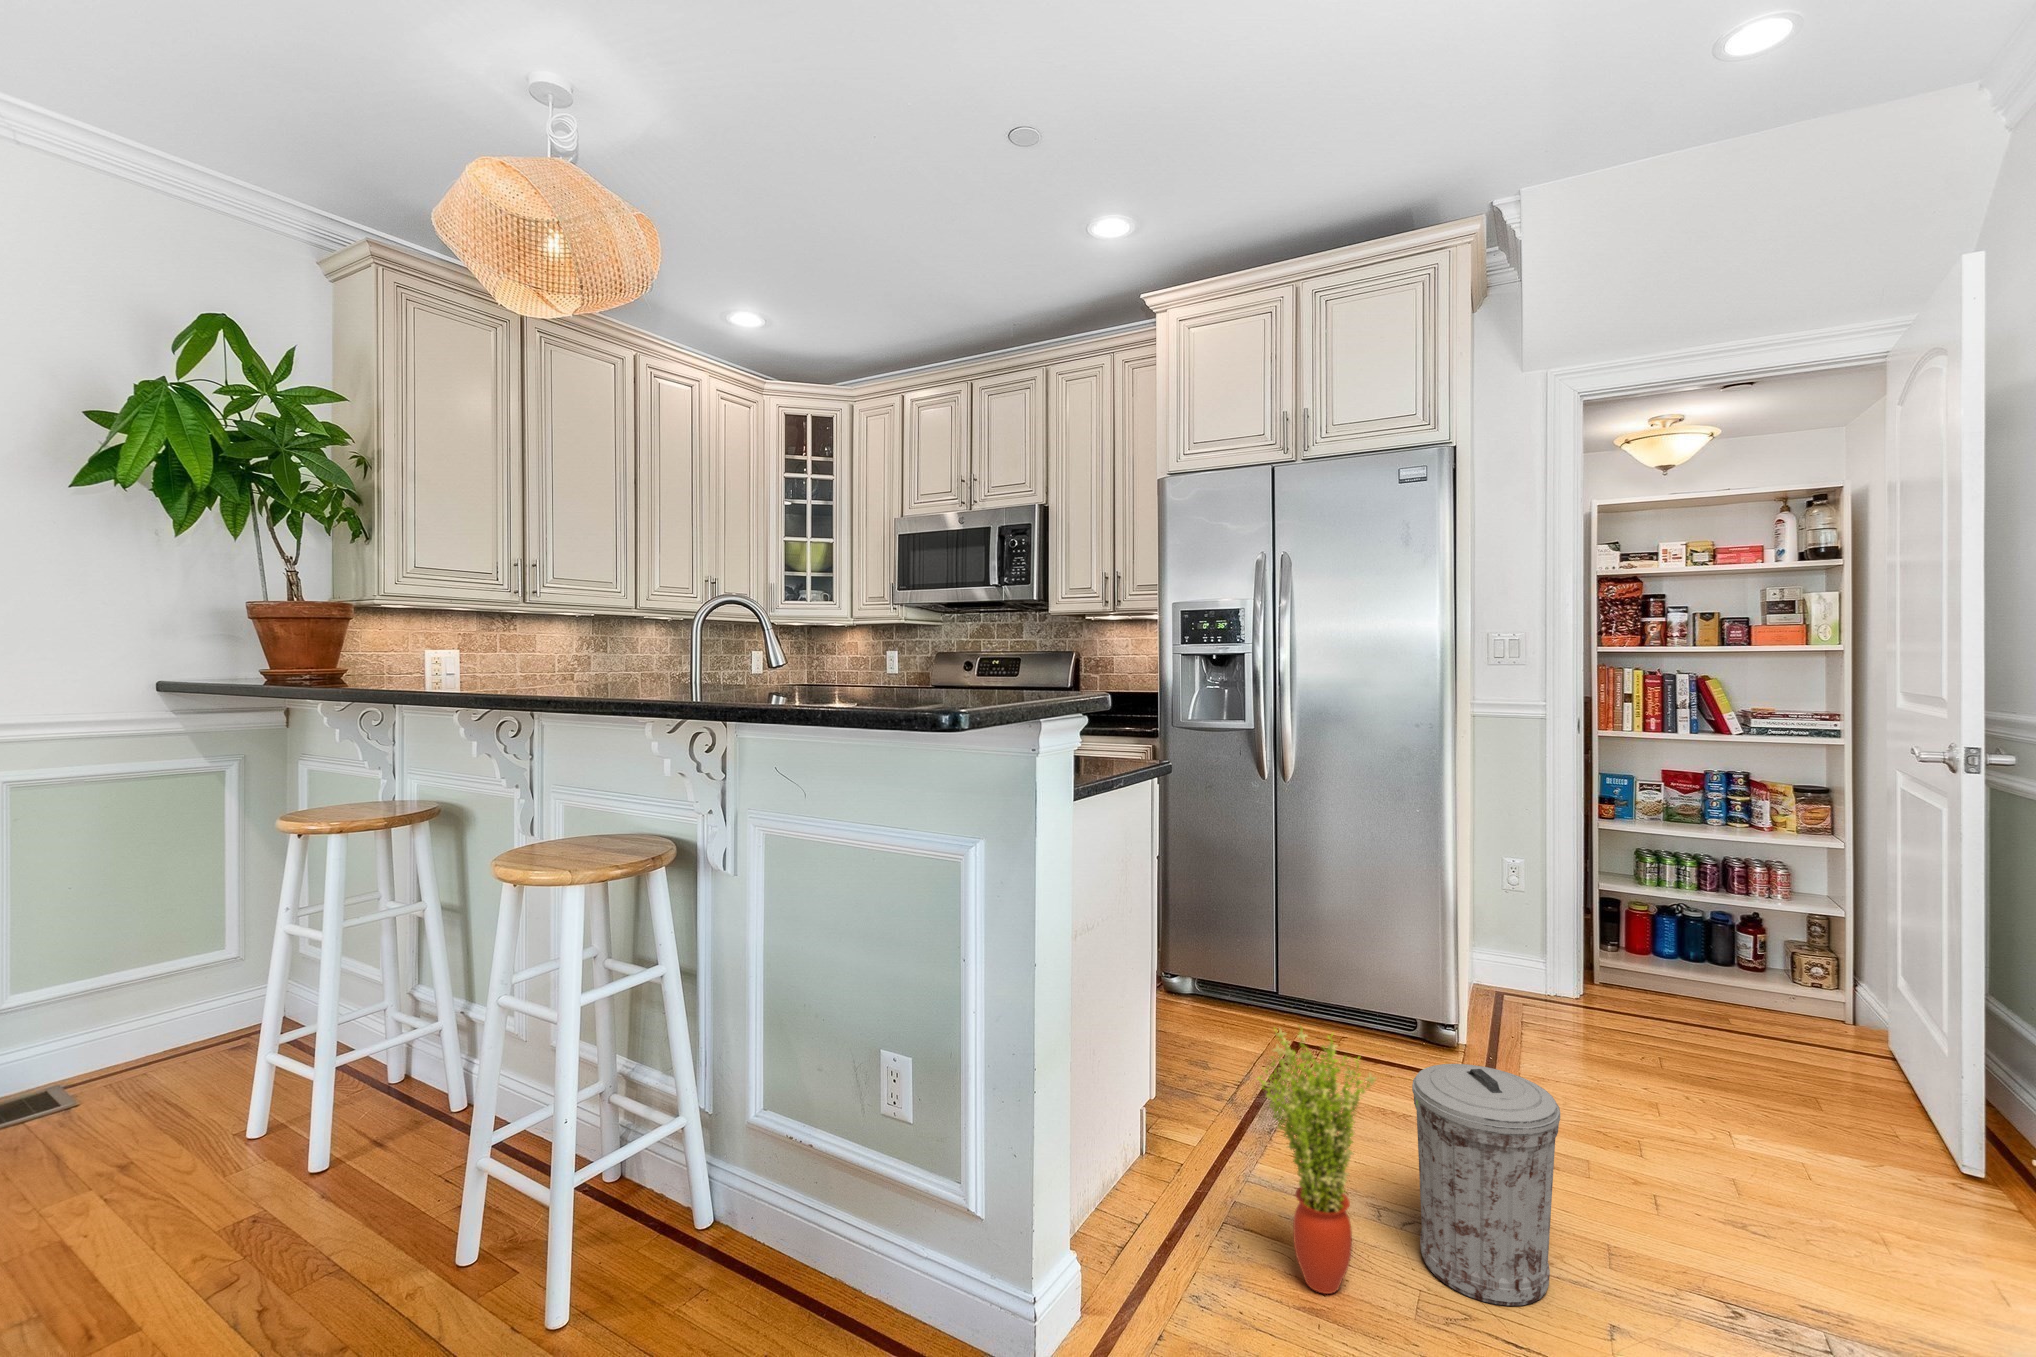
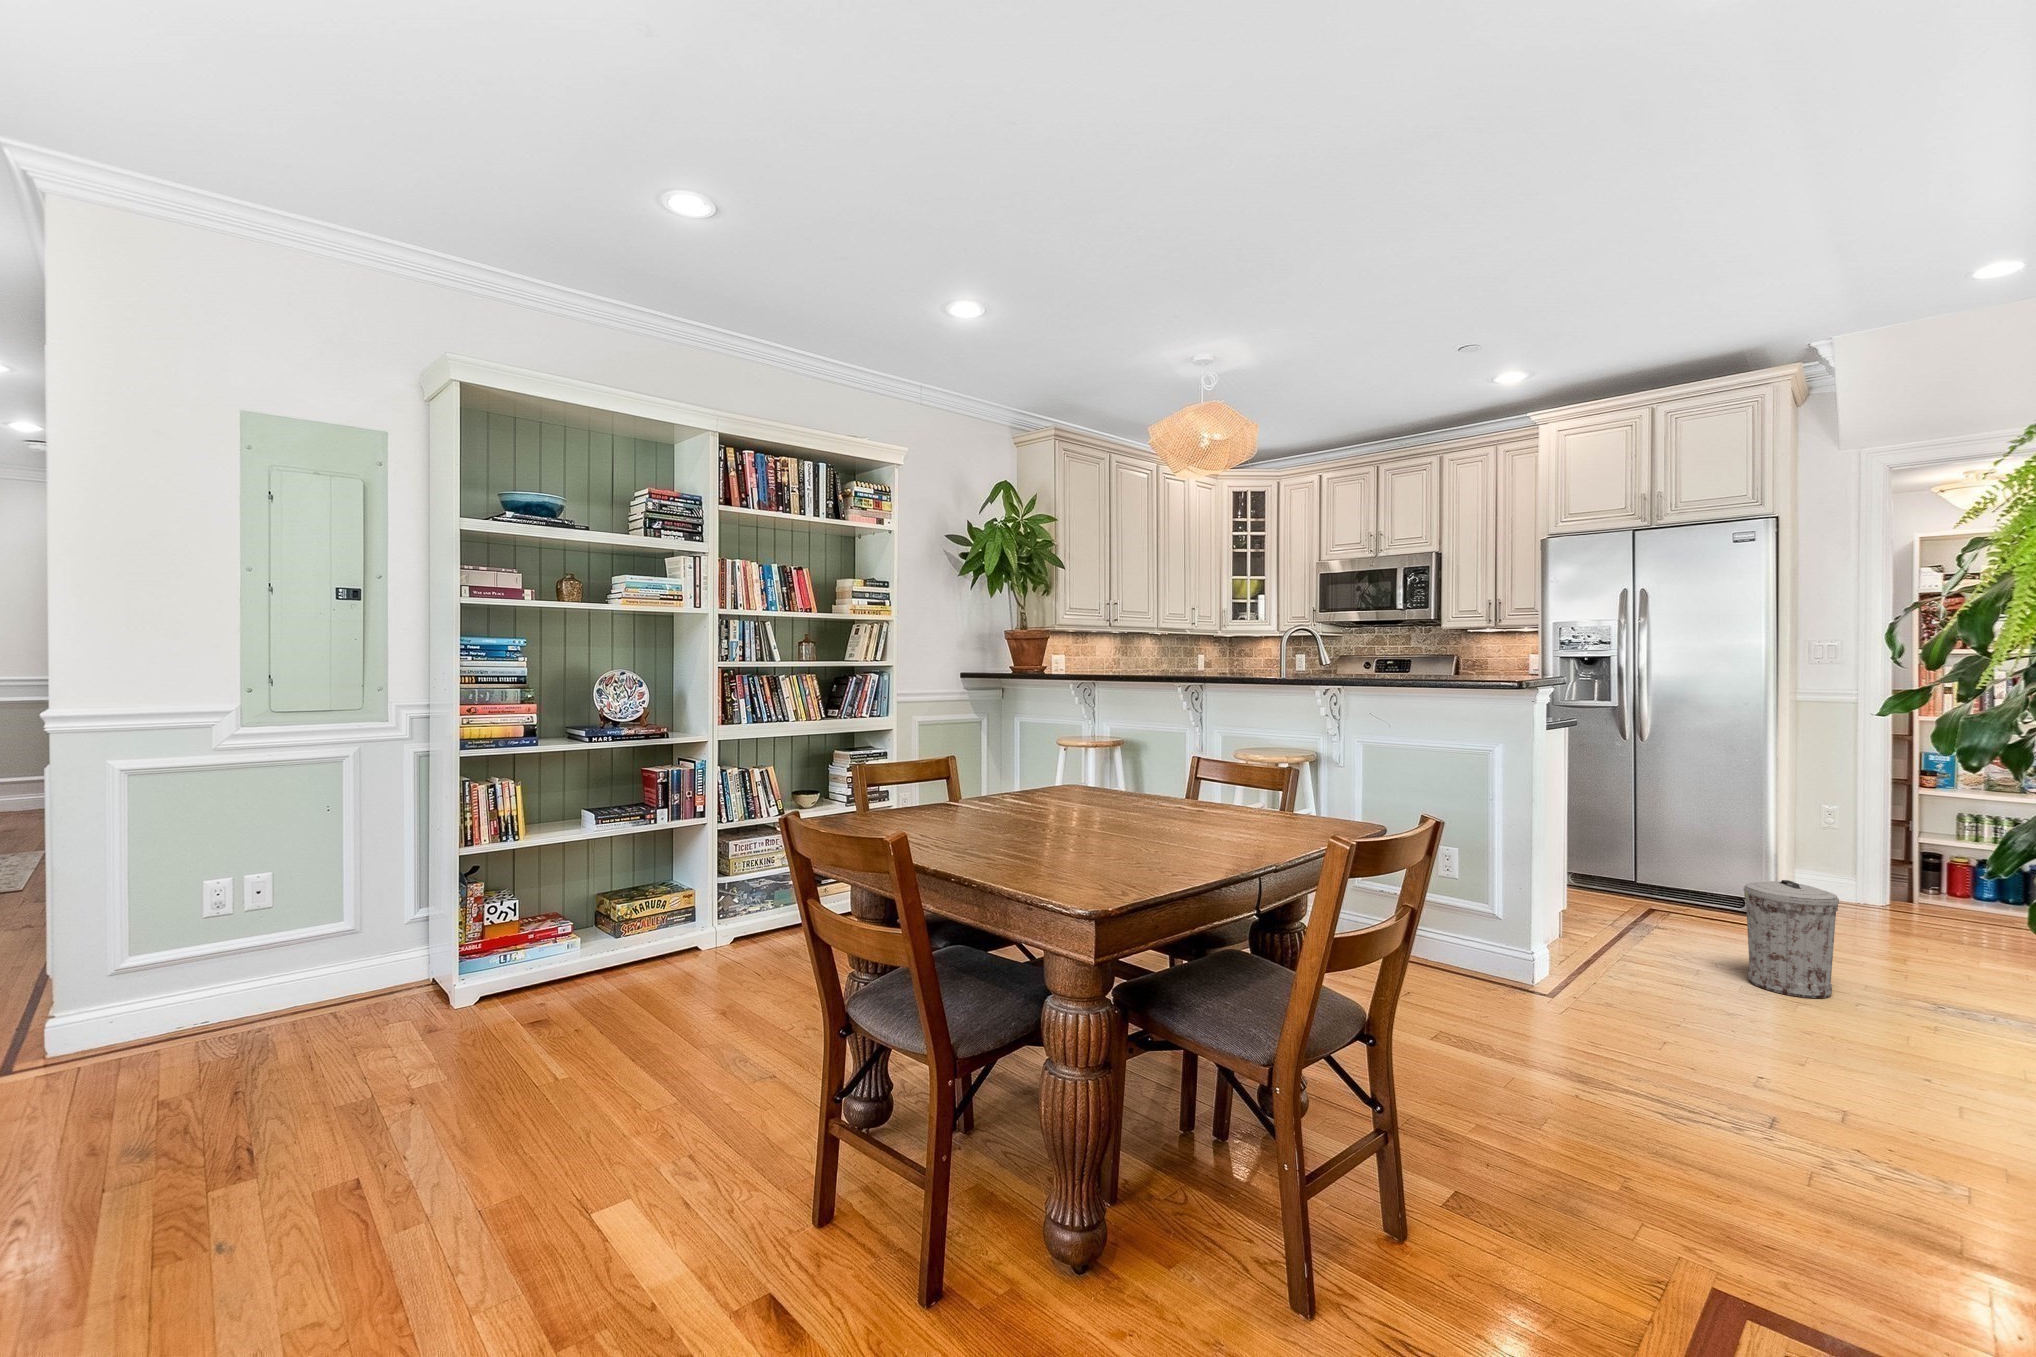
potted plant: present [1258,1026,1376,1294] -> none [1647,846,1721,984]

